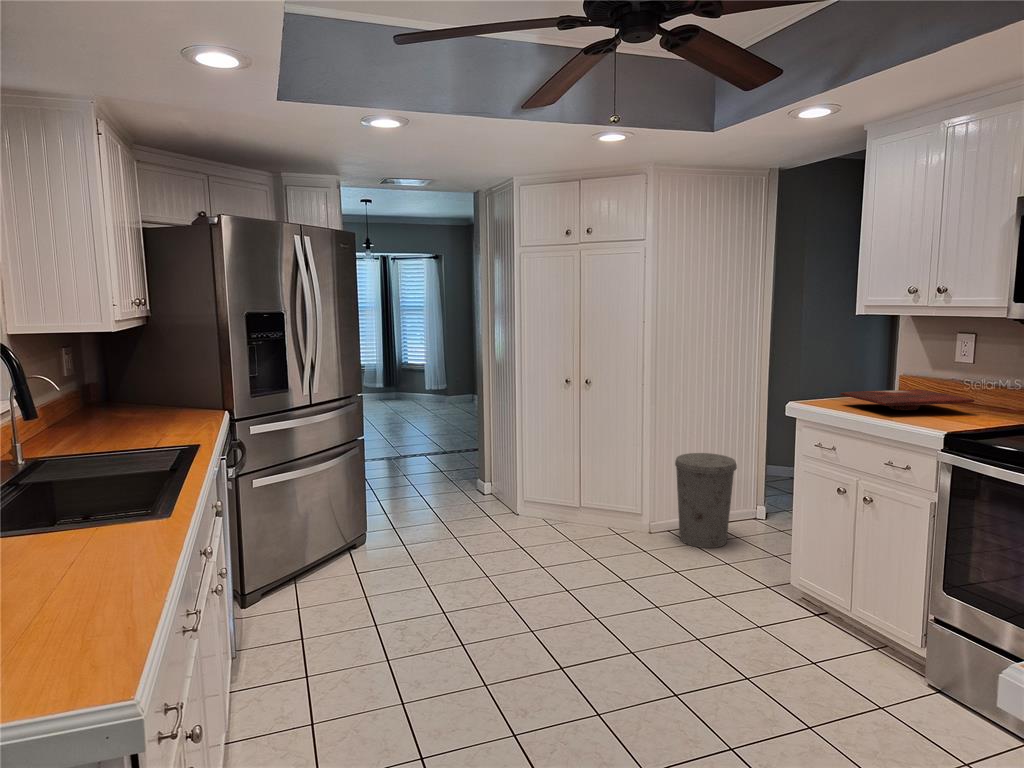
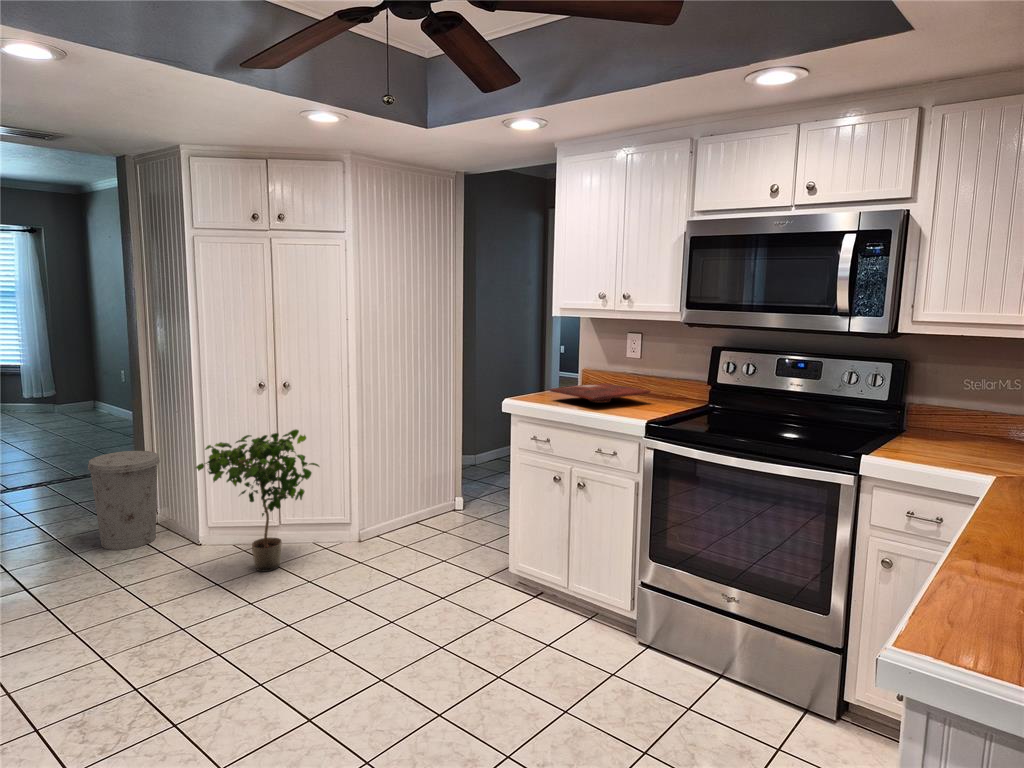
potted plant: none [510,421,612,544] -> present [196,429,319,572]
trash can: present [675,453,737,548] -> present [88,451,160,550]

